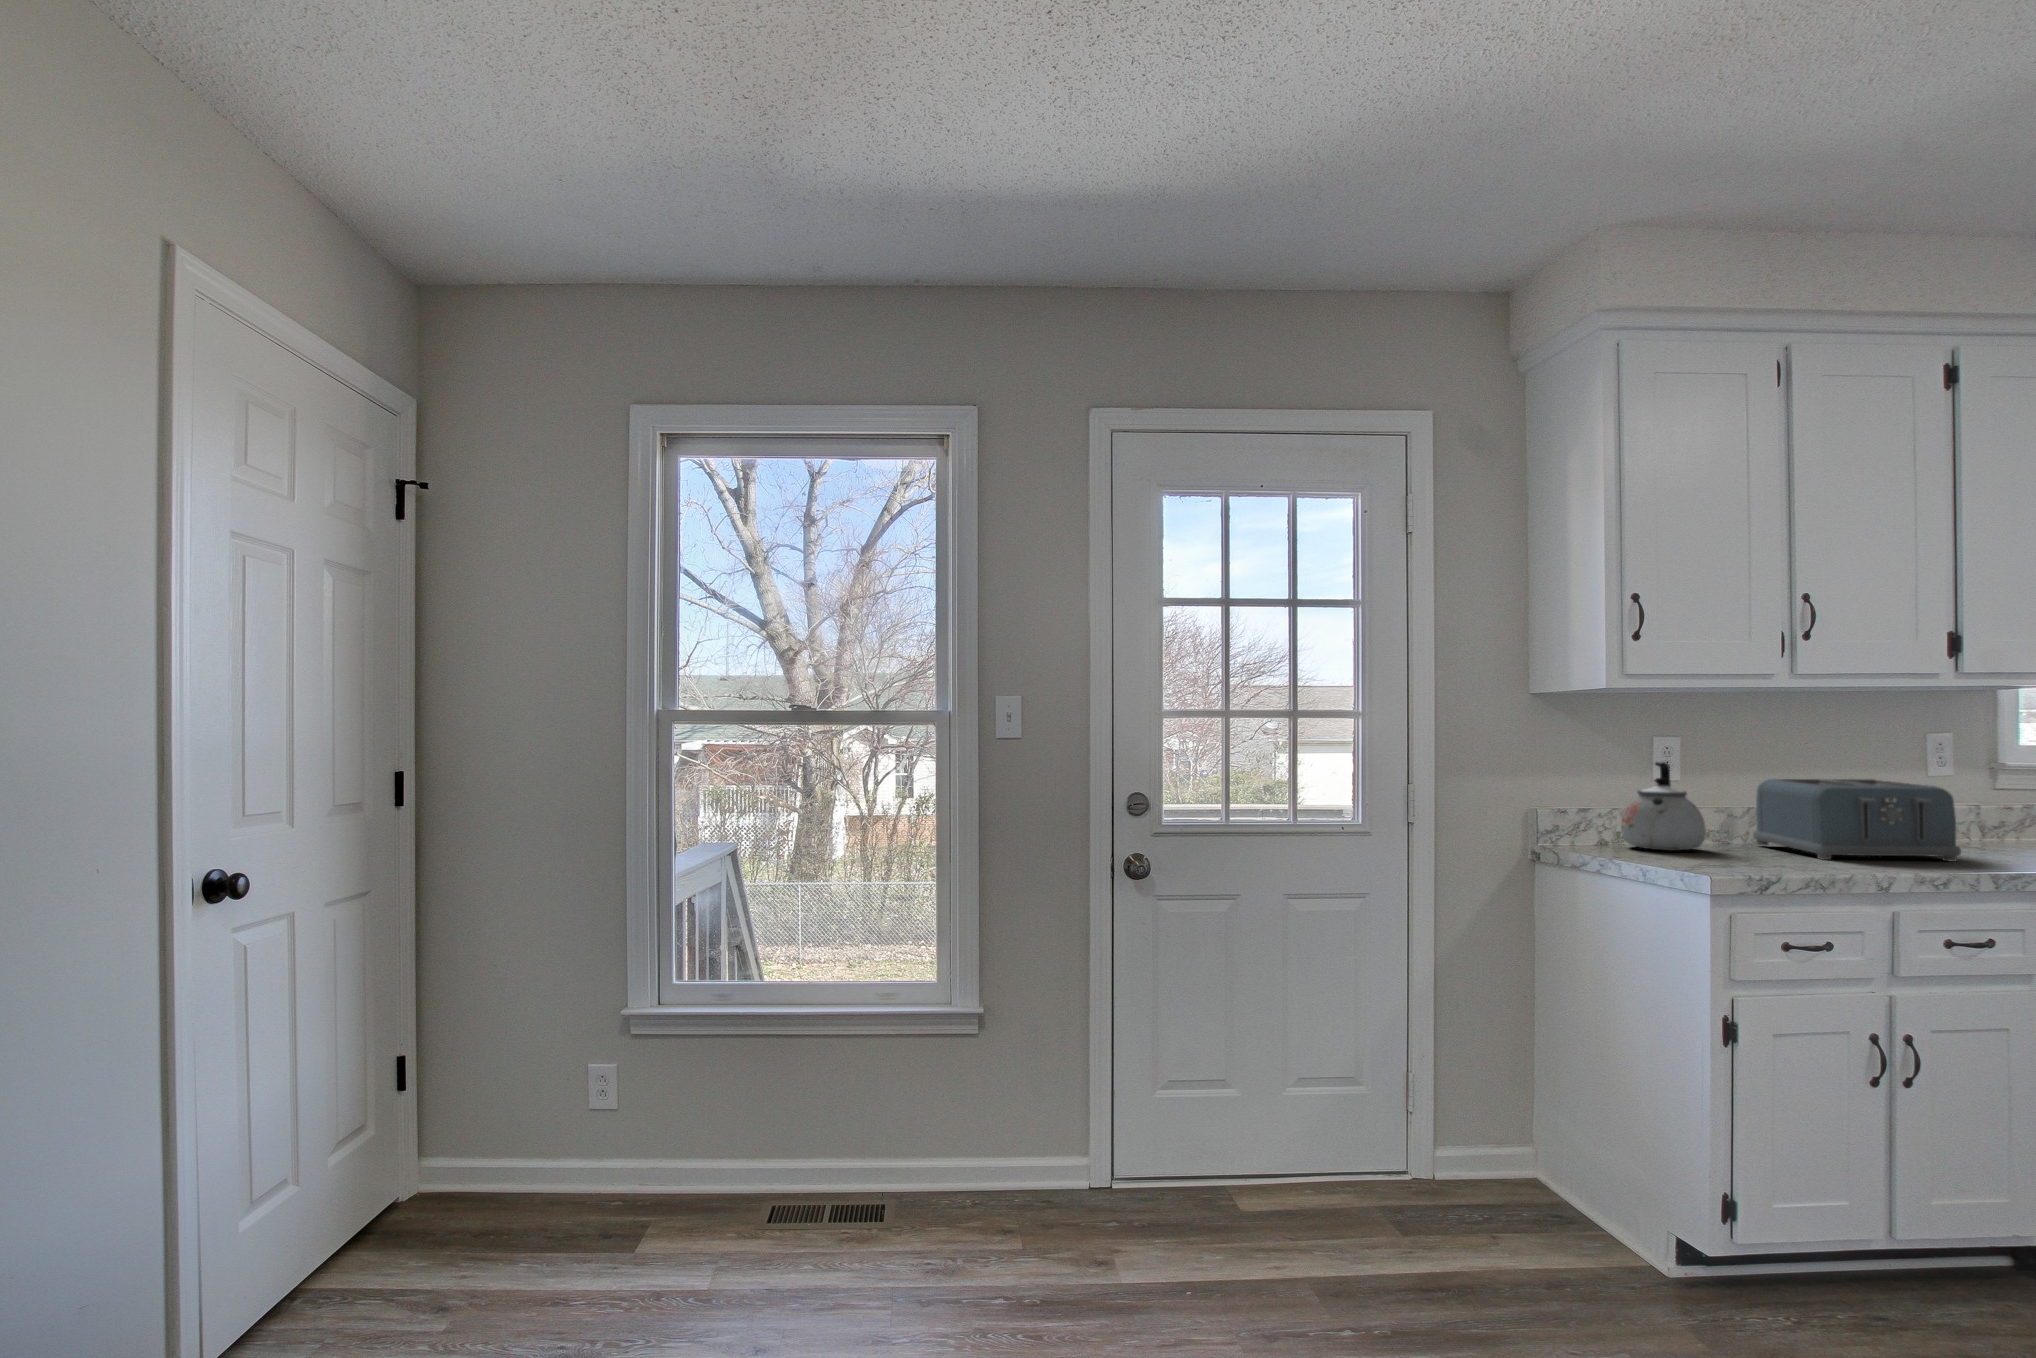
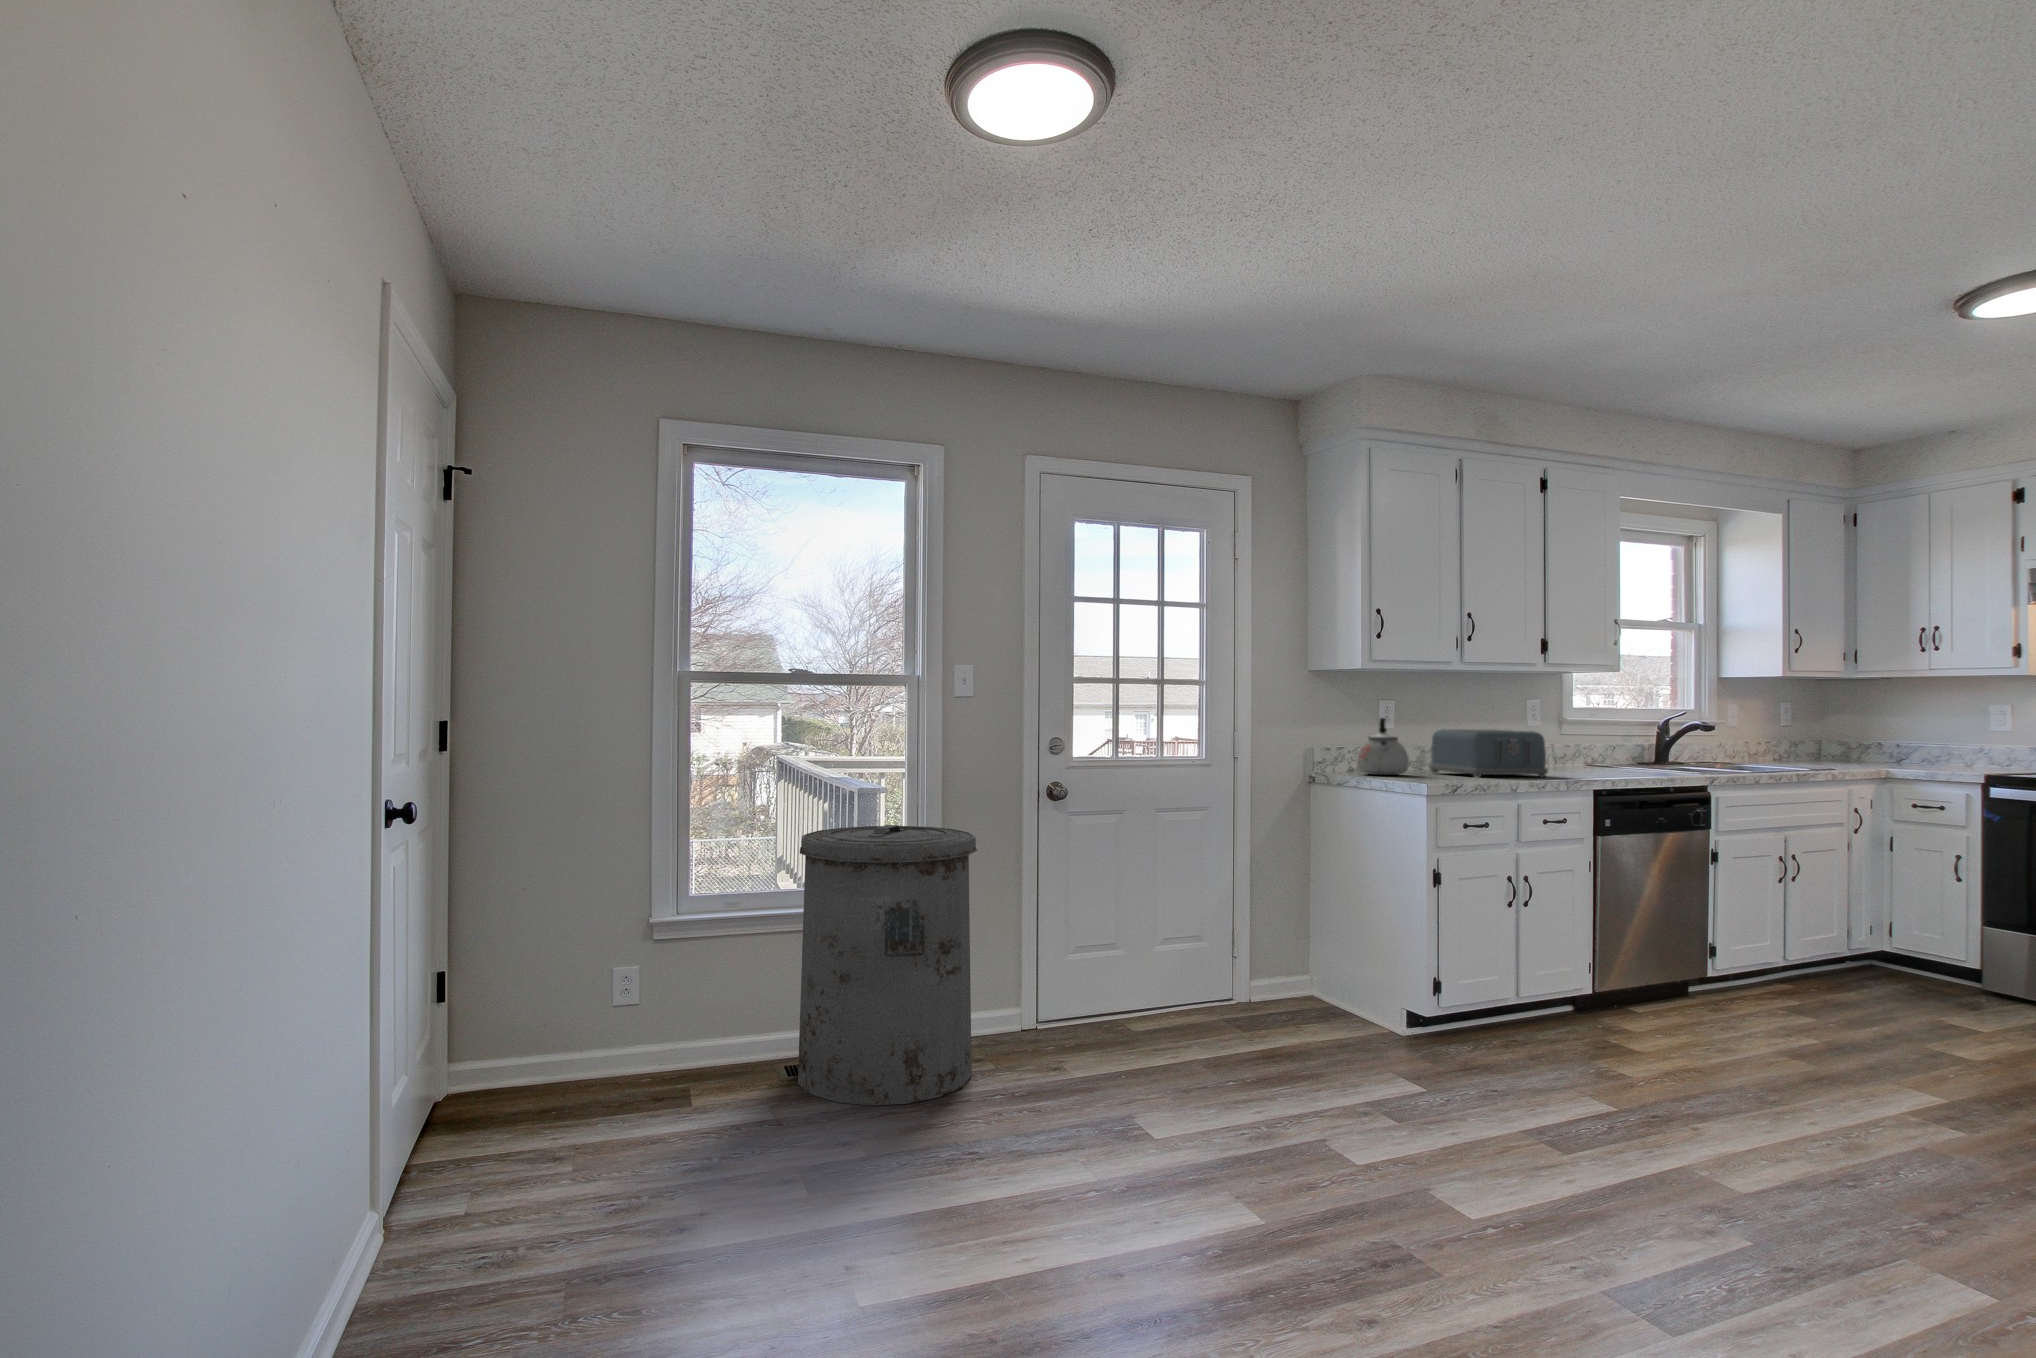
trash can: none [742,909,981,1309] -> present [798,825,977,1105]

